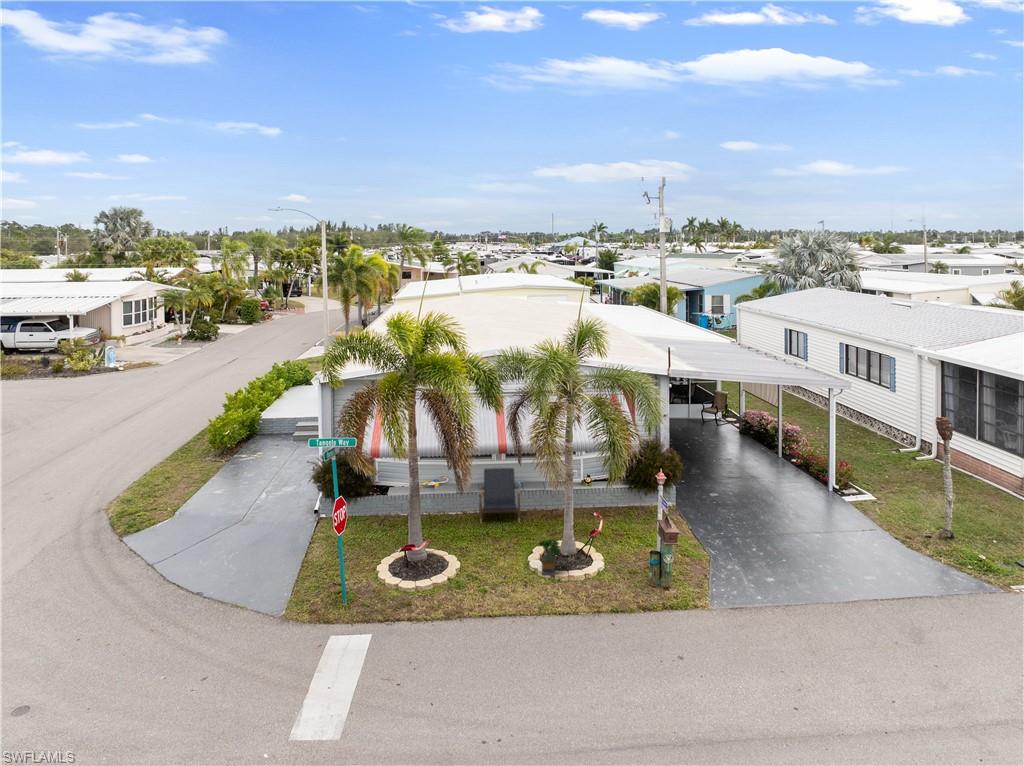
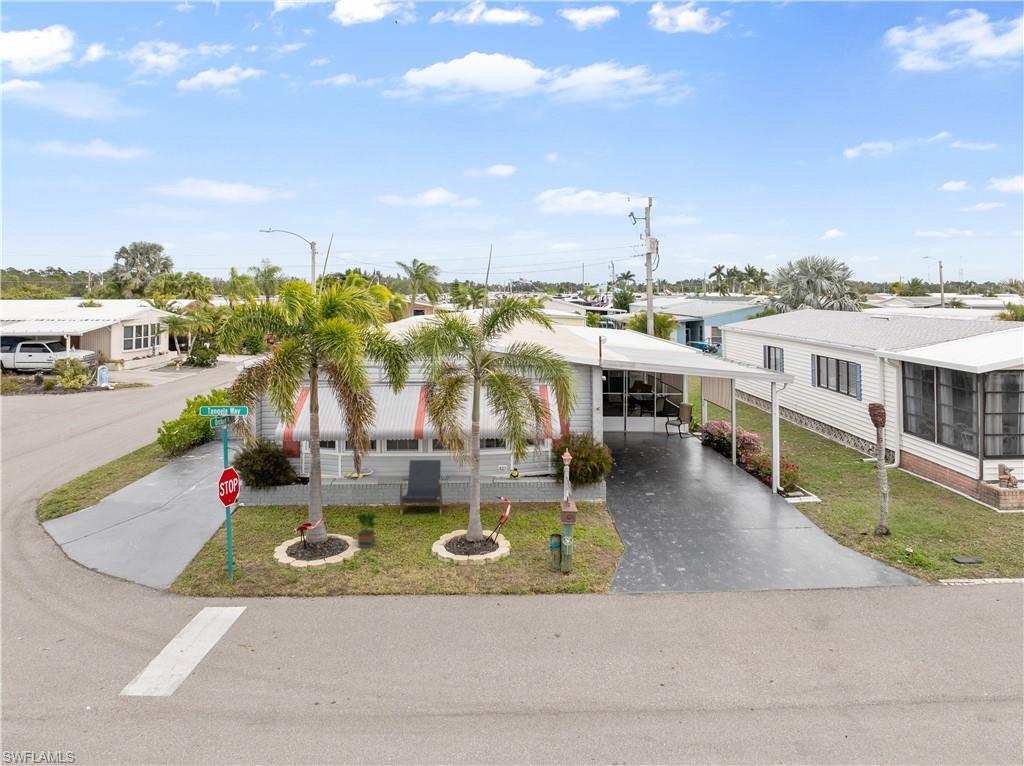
potted tree: present [538,539,561,575] -> present [357,513,377,548]

